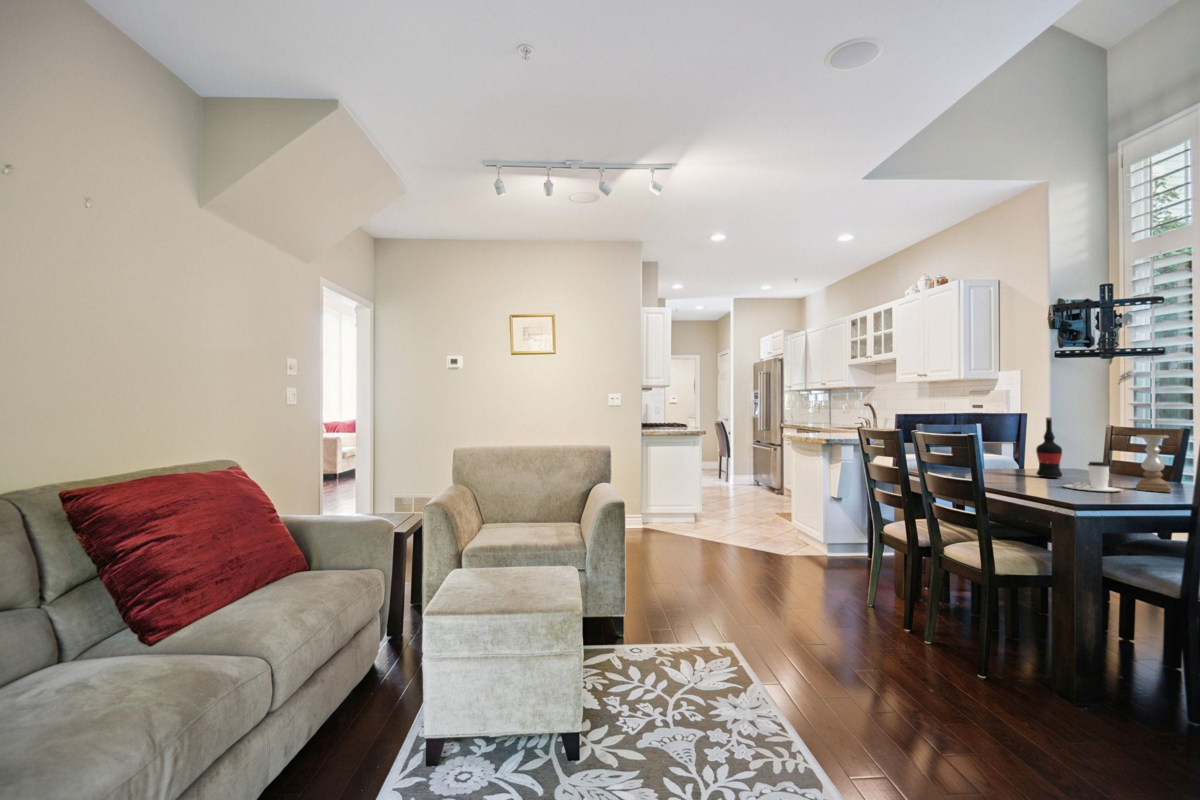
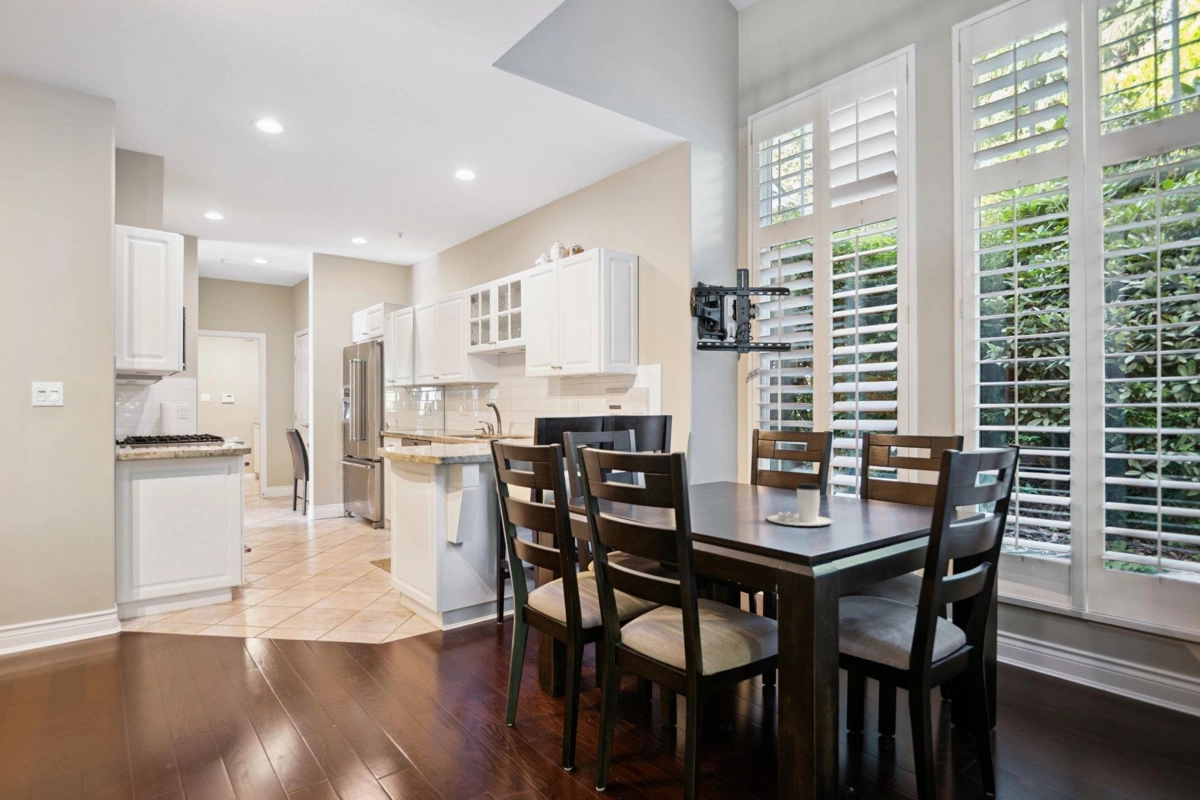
wine bottle: present [1036,417,1062,478] -> none [718,421,747,503]
candle holder: present [1136,435,1171,492] -> none [830,443,871,517]

